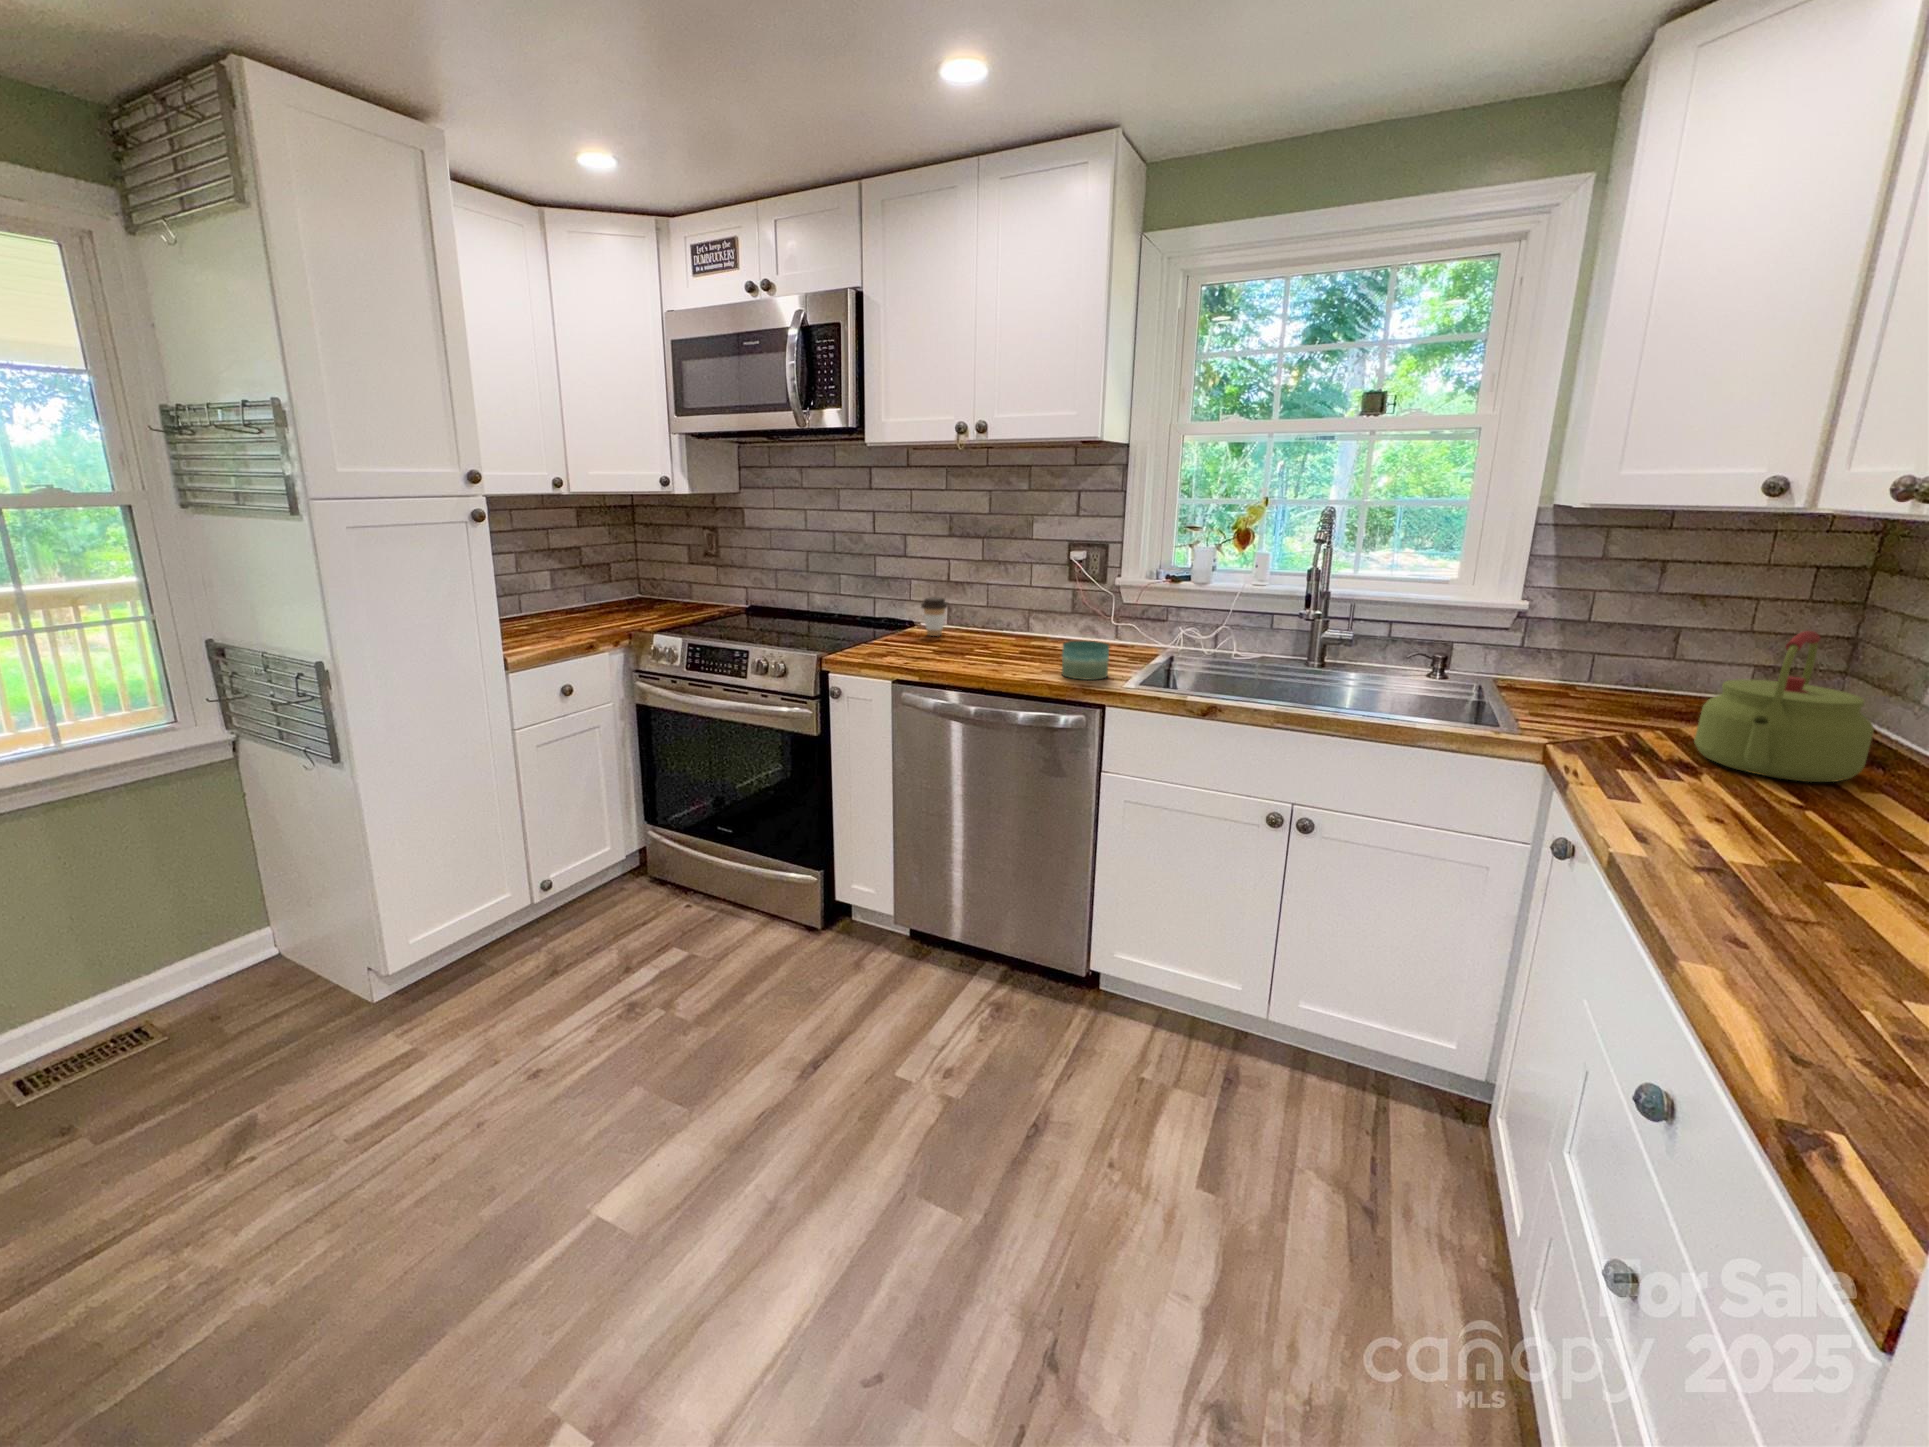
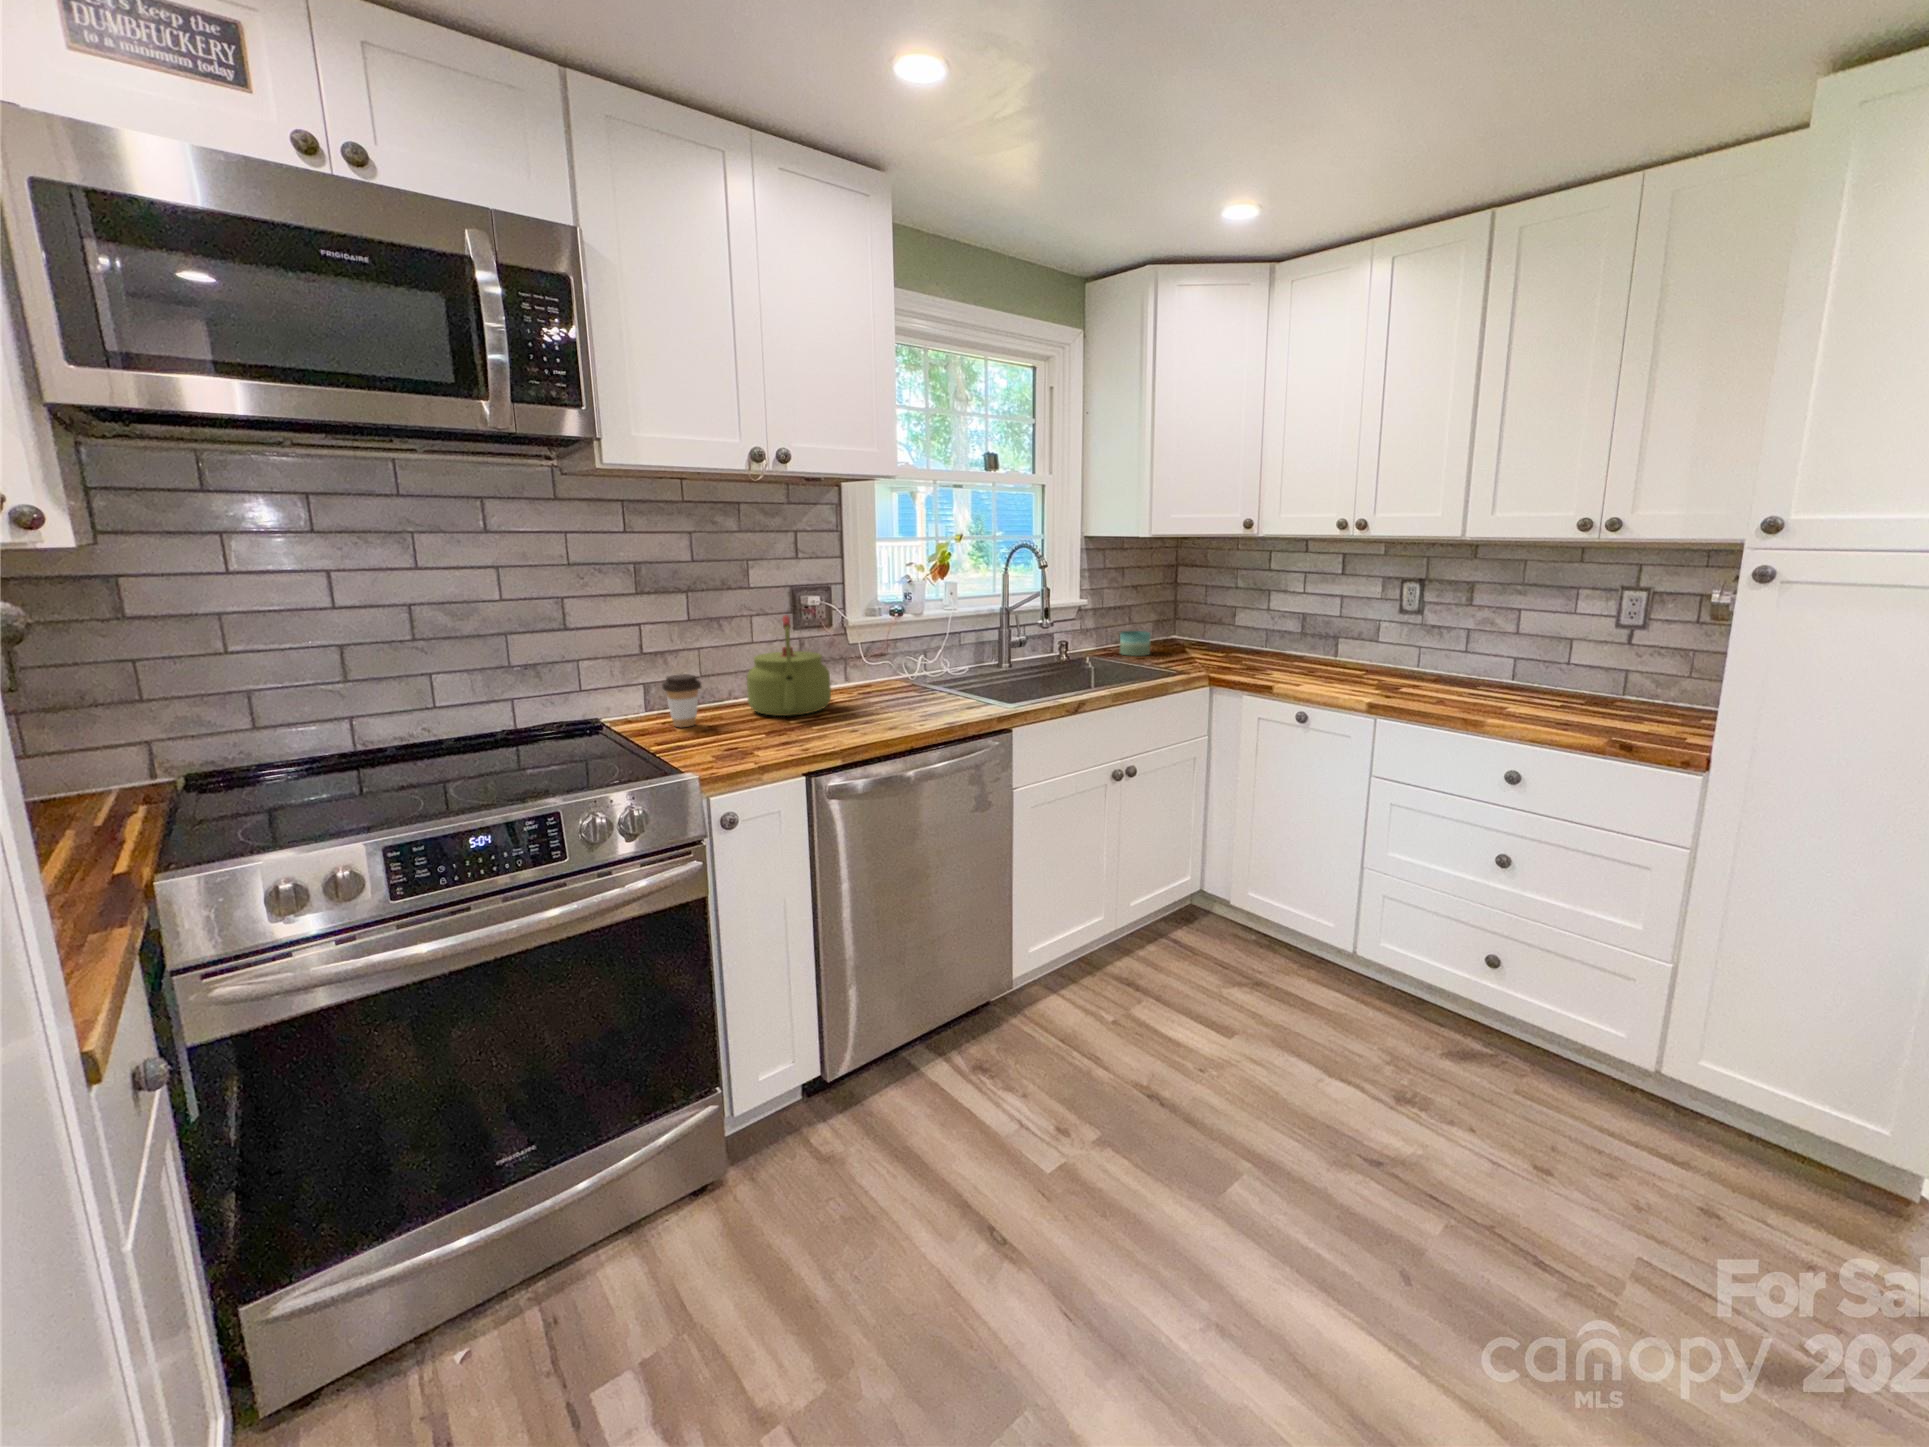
kettle: present [1694,631,1874,782] -> present [747,615,831,716]
candle: present [1062,641,1109,680] -> present [1120,631,1151,656]

